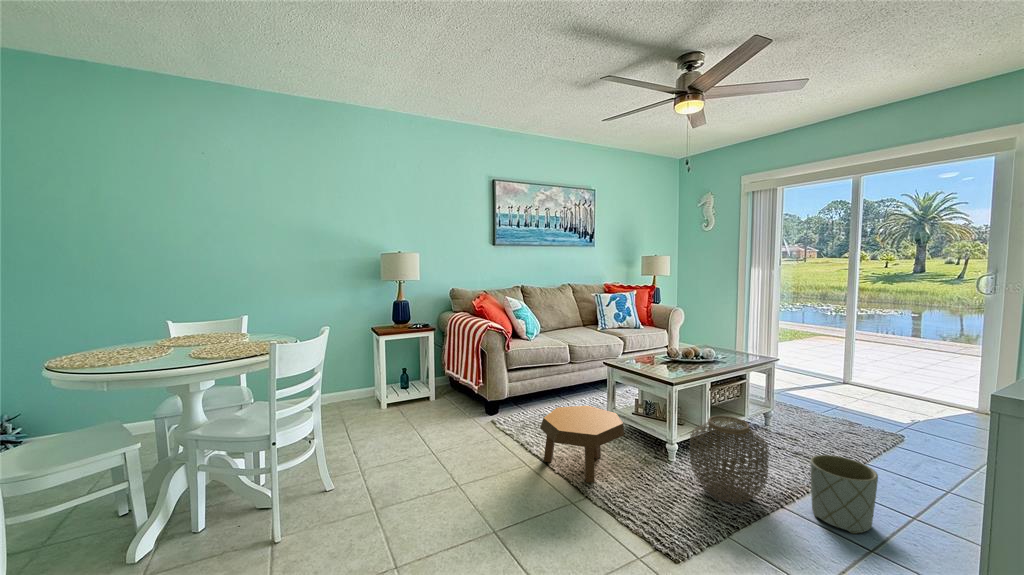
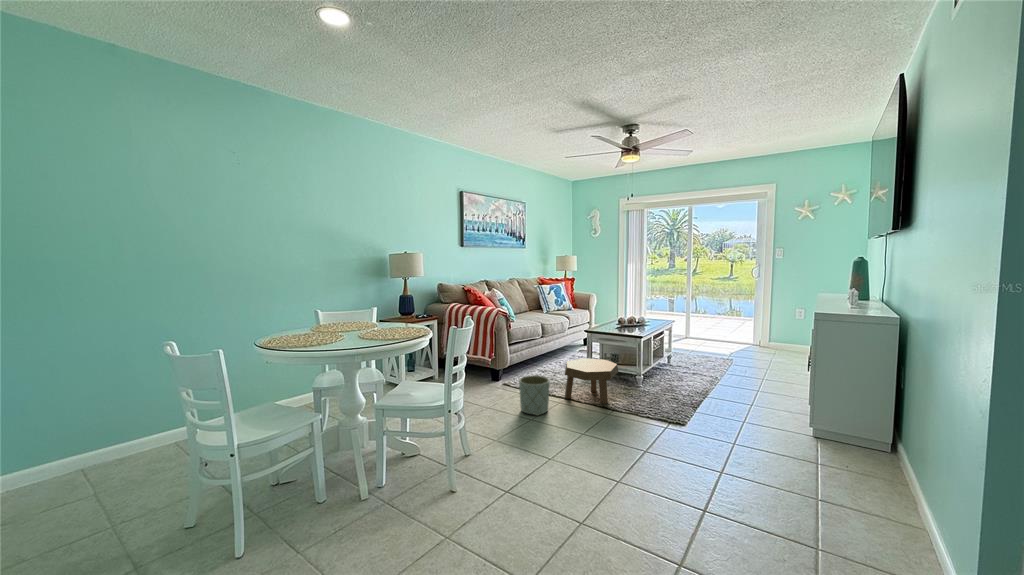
woven basket: present [690,416,769,503] -> none [657,351,702,399]
planter: present [810,455,878,534] -> present [519,376,550,416]

